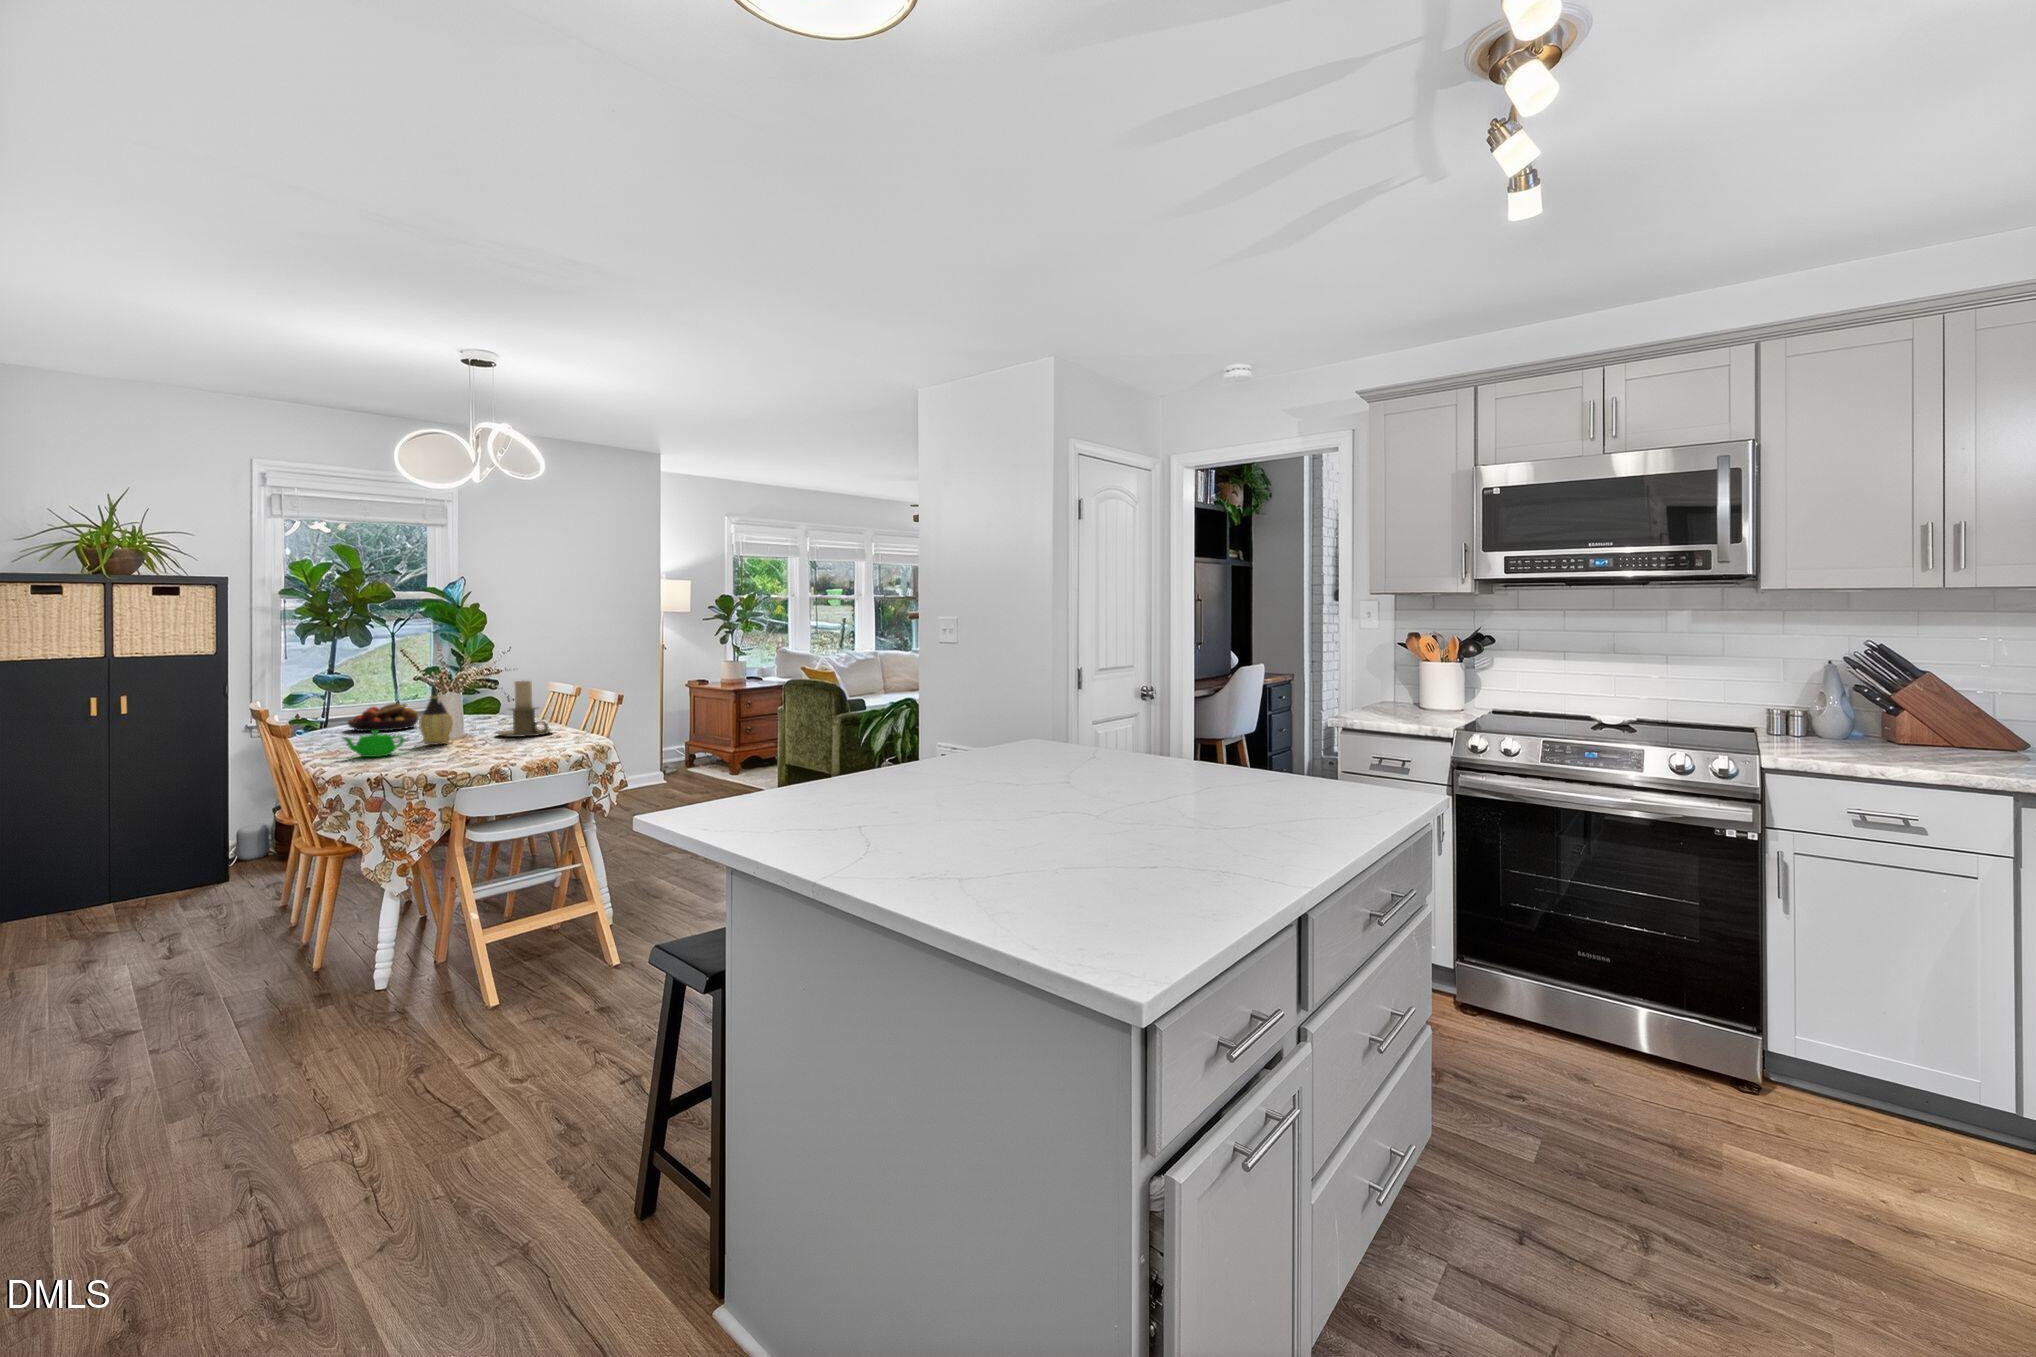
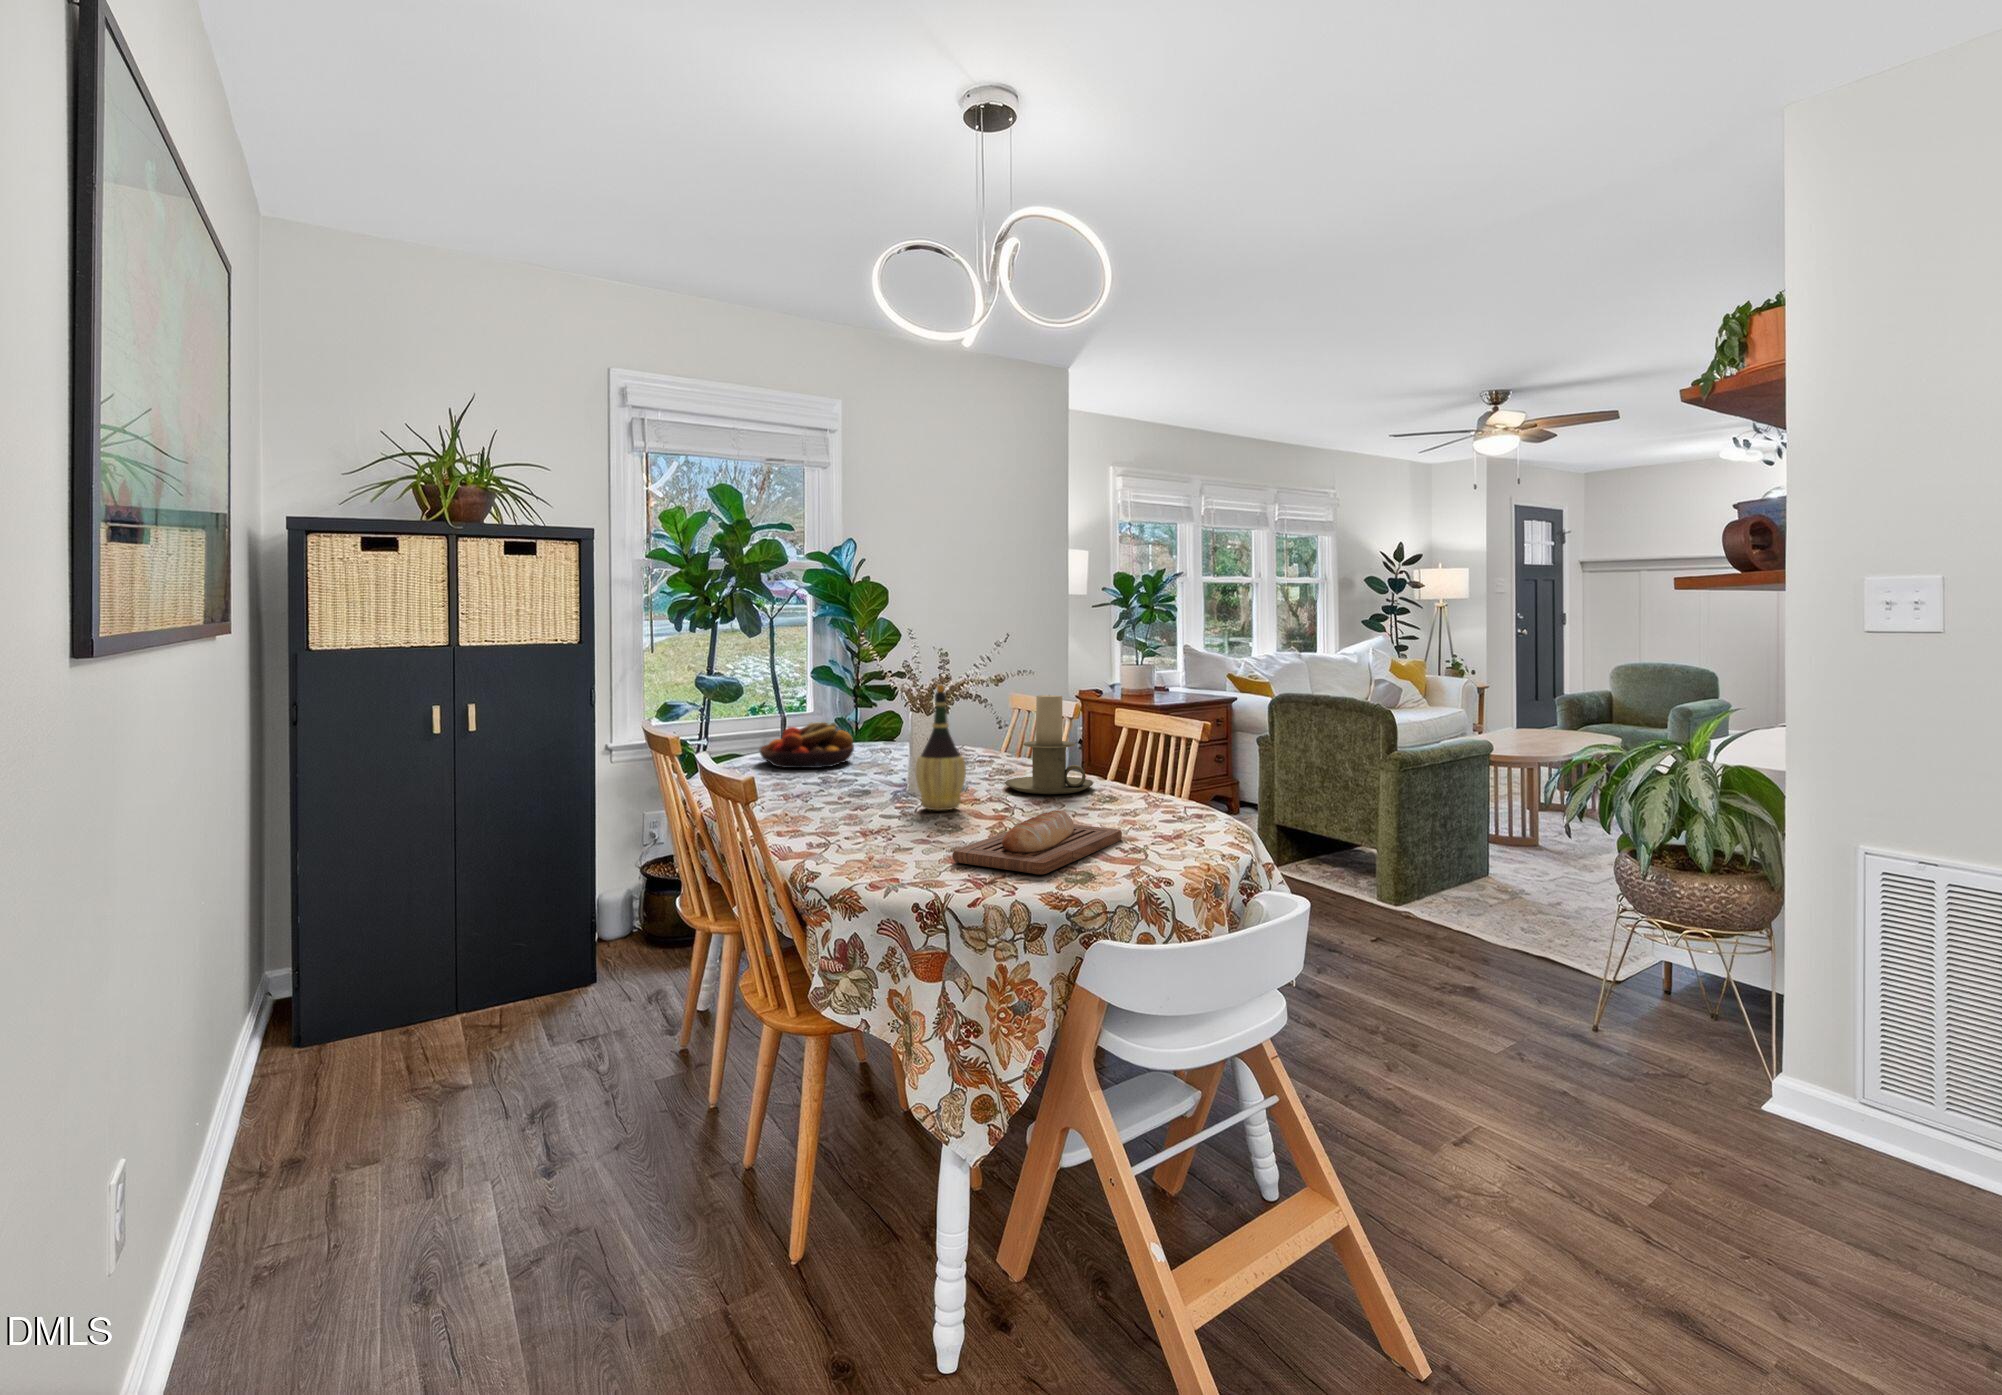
teapot: present [343,731,404,757] -> none [828,792,920,844]
bread loaf: none [404,737,520,762] -> present [952,810,1122,875]

